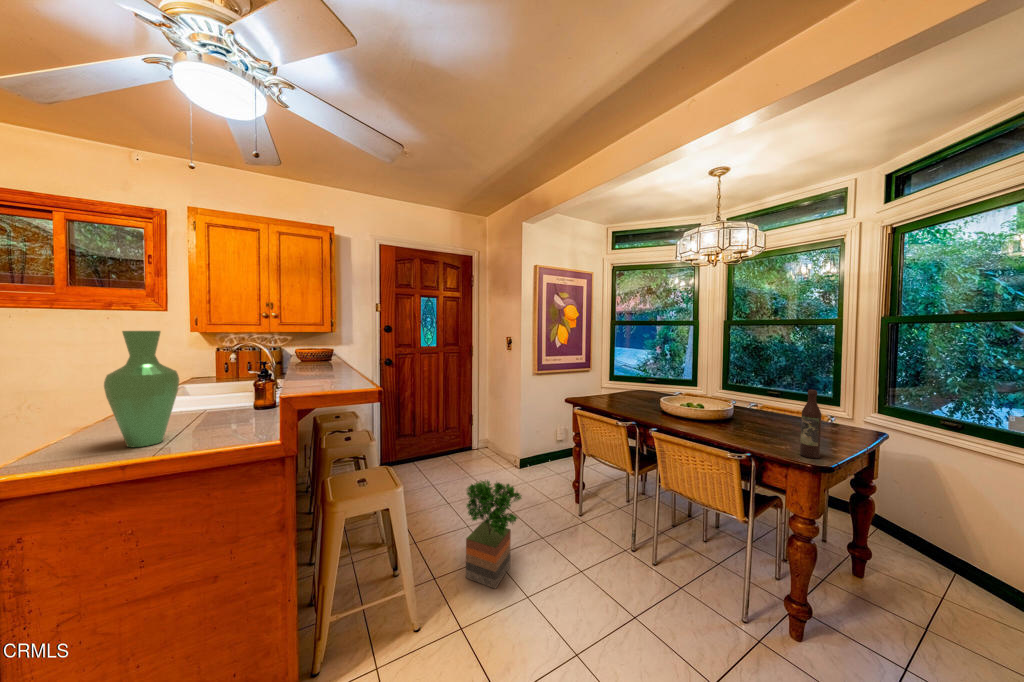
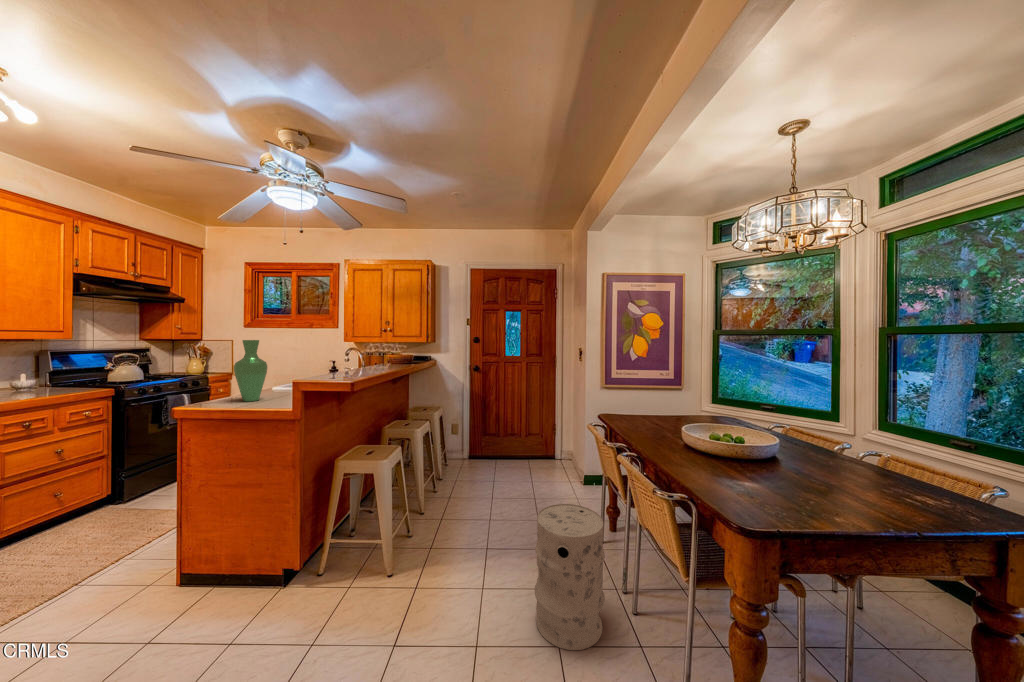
wine bottle: present [800,390,822,458] -> none [757,420,783,515]
potted tree: present [466,480,522,589] -> none [446,473,506,569]
trash can: none [595,487,664,626] -> present [534,504,605,650]

